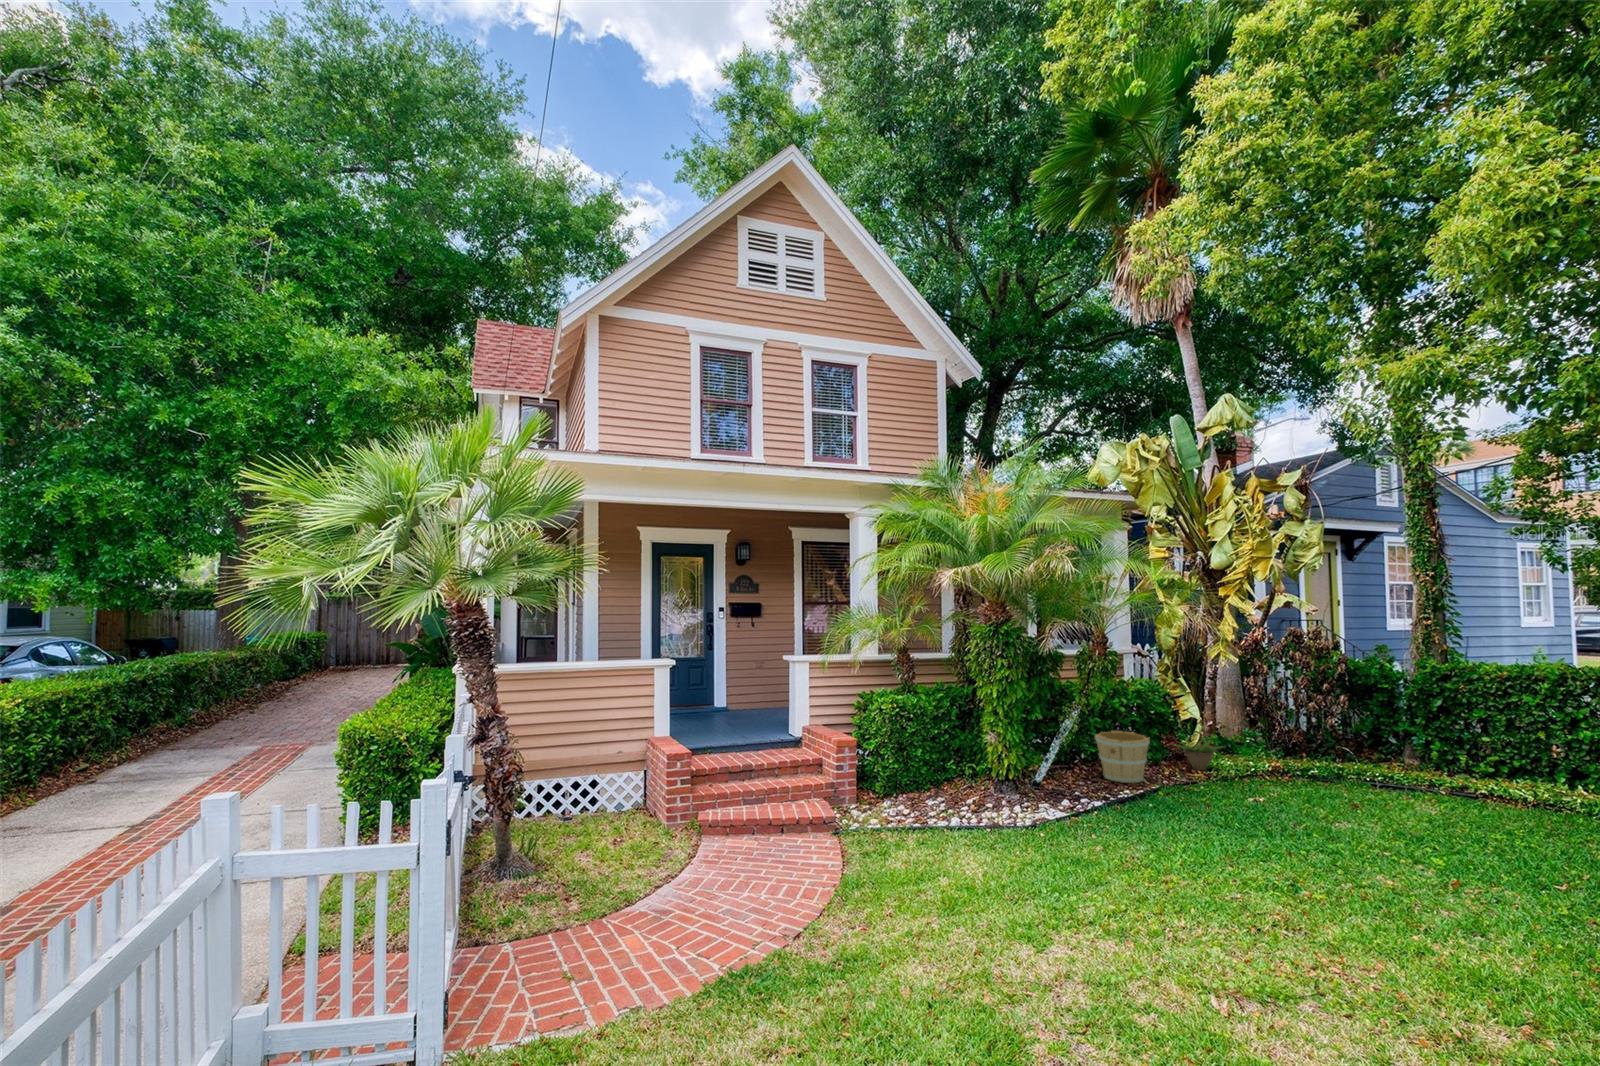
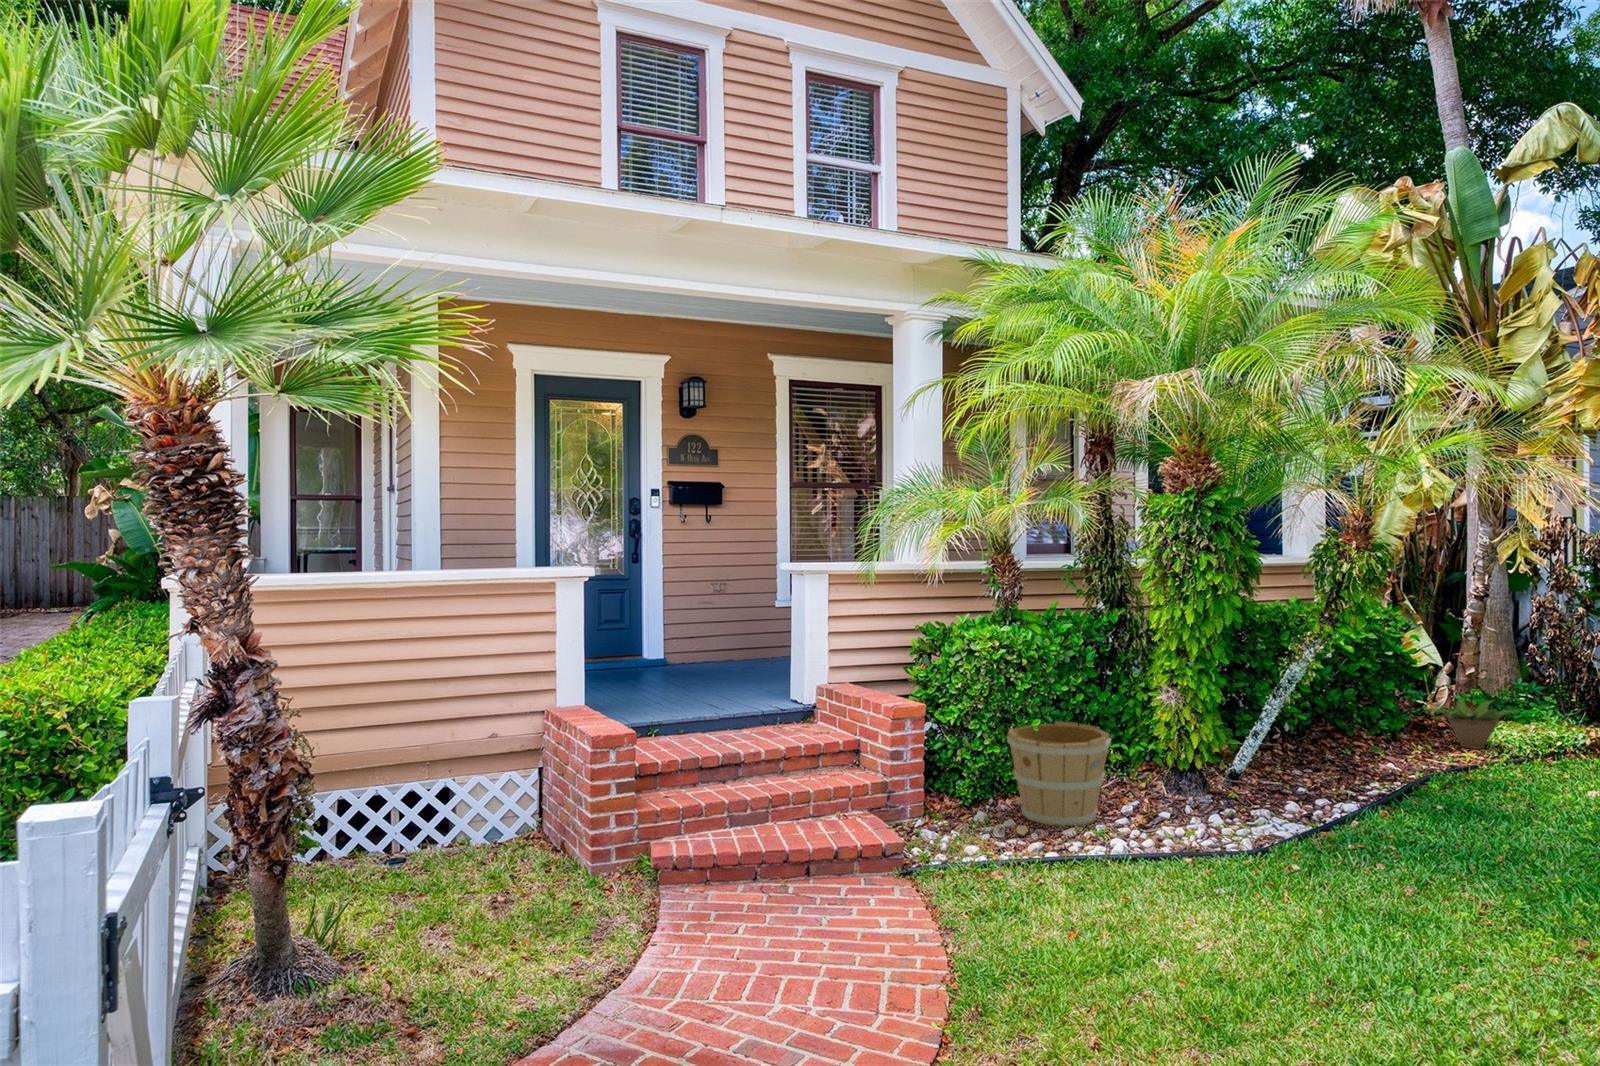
wooden bucket: present [1095,731,1150,783] -> present [1007,722,1111,826]

